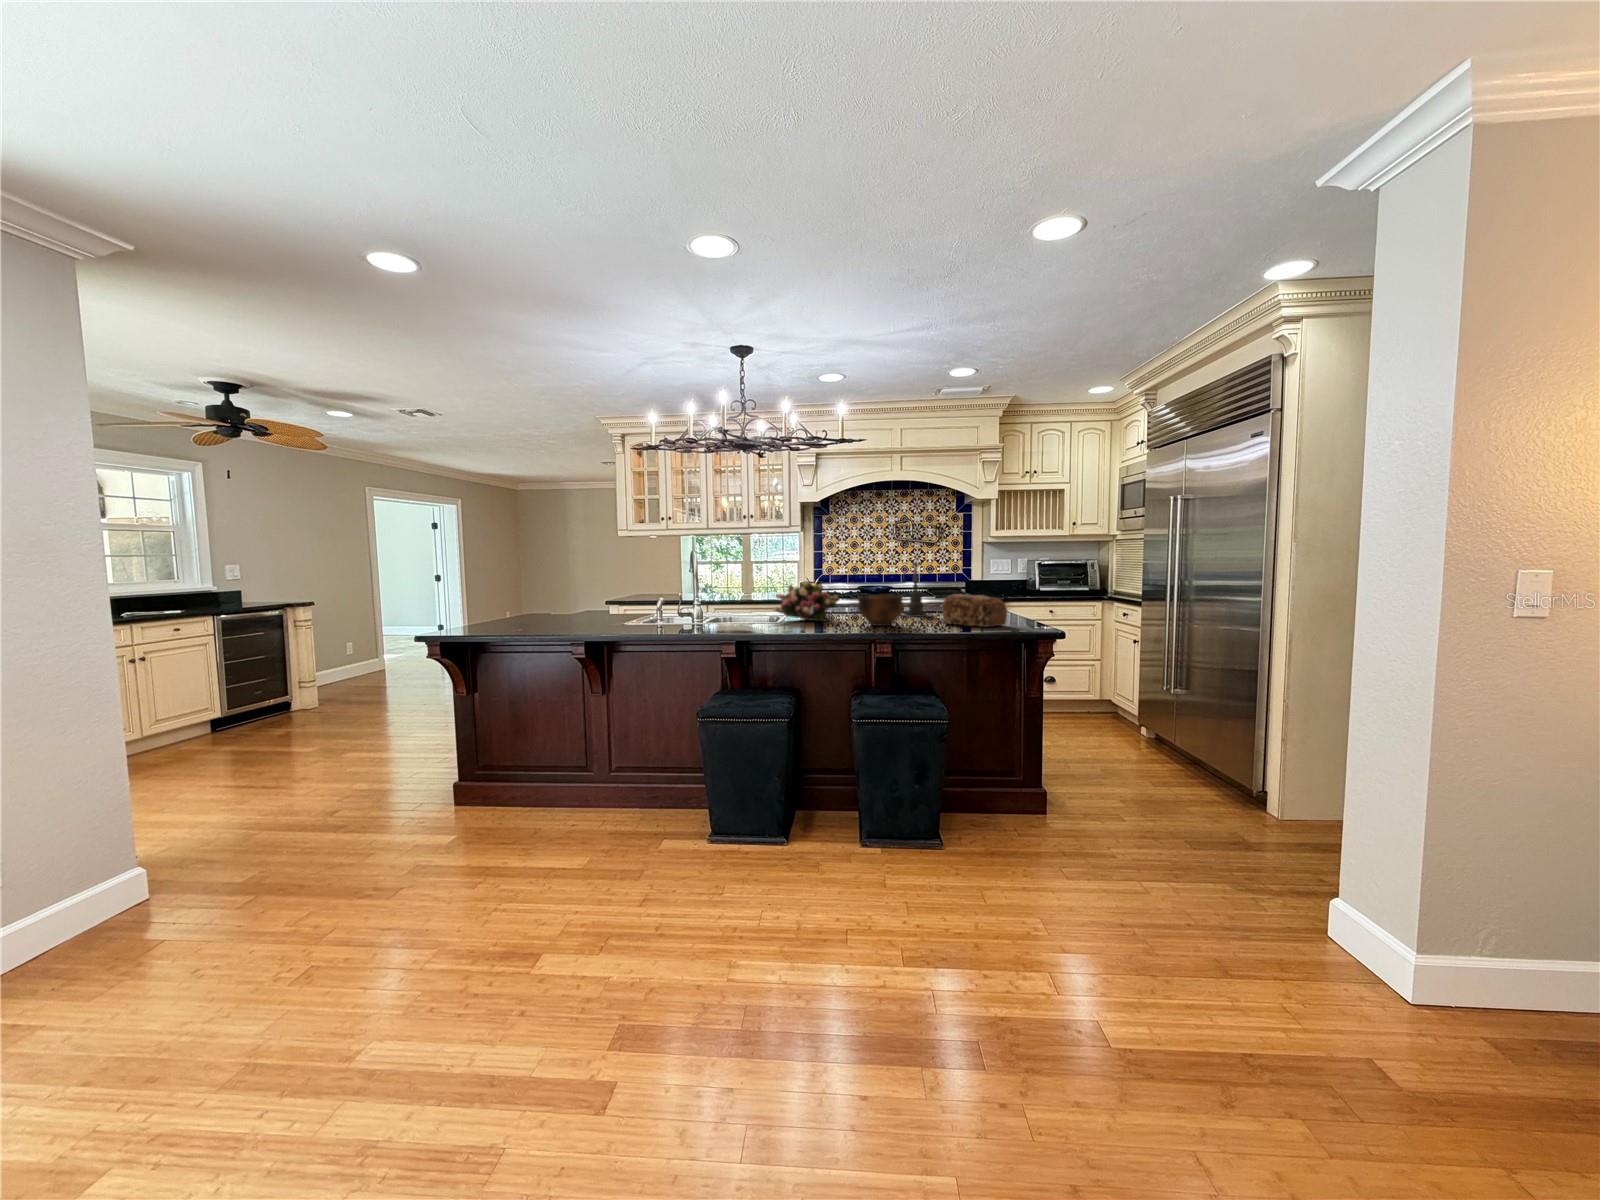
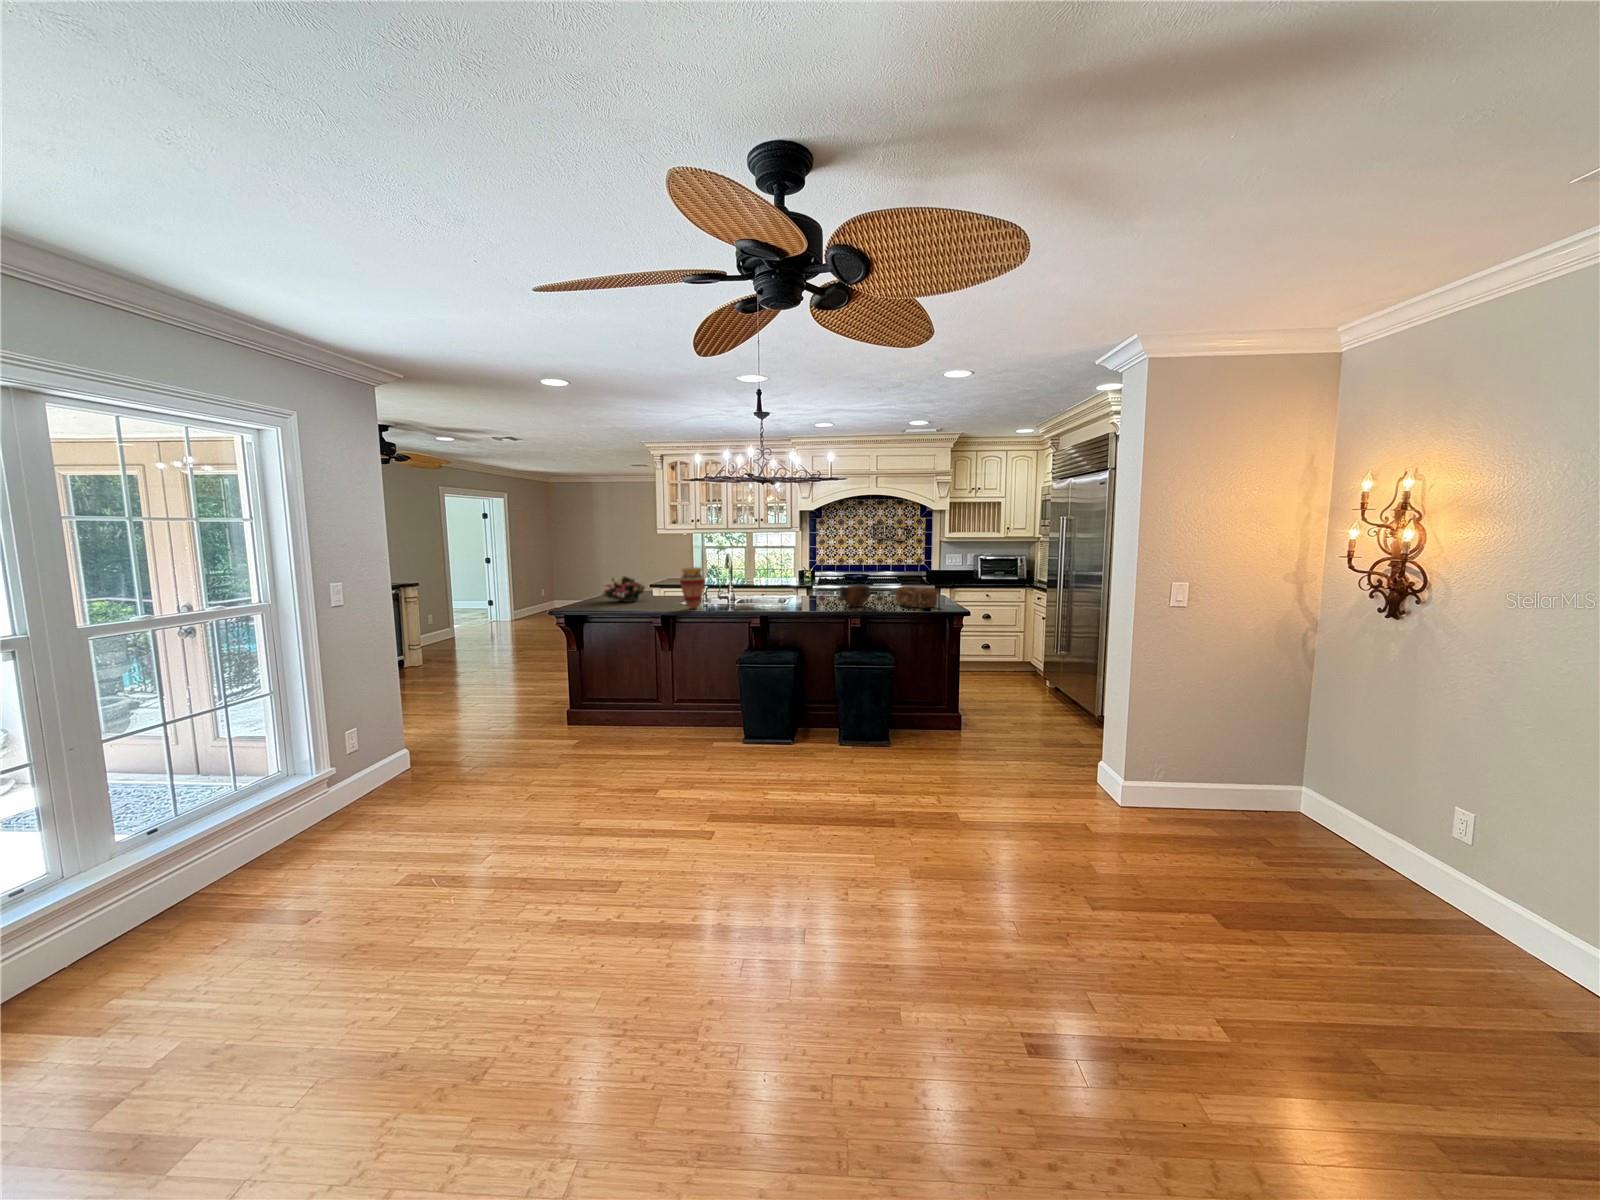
candle holder: present [901,559,928,617] -> none [867,557,894,600]
vase: none [616,569,654,631] -> present [680,567,705,609]
flower arrangement: present [773,581,839,622] -> present [600,575,645,602]

